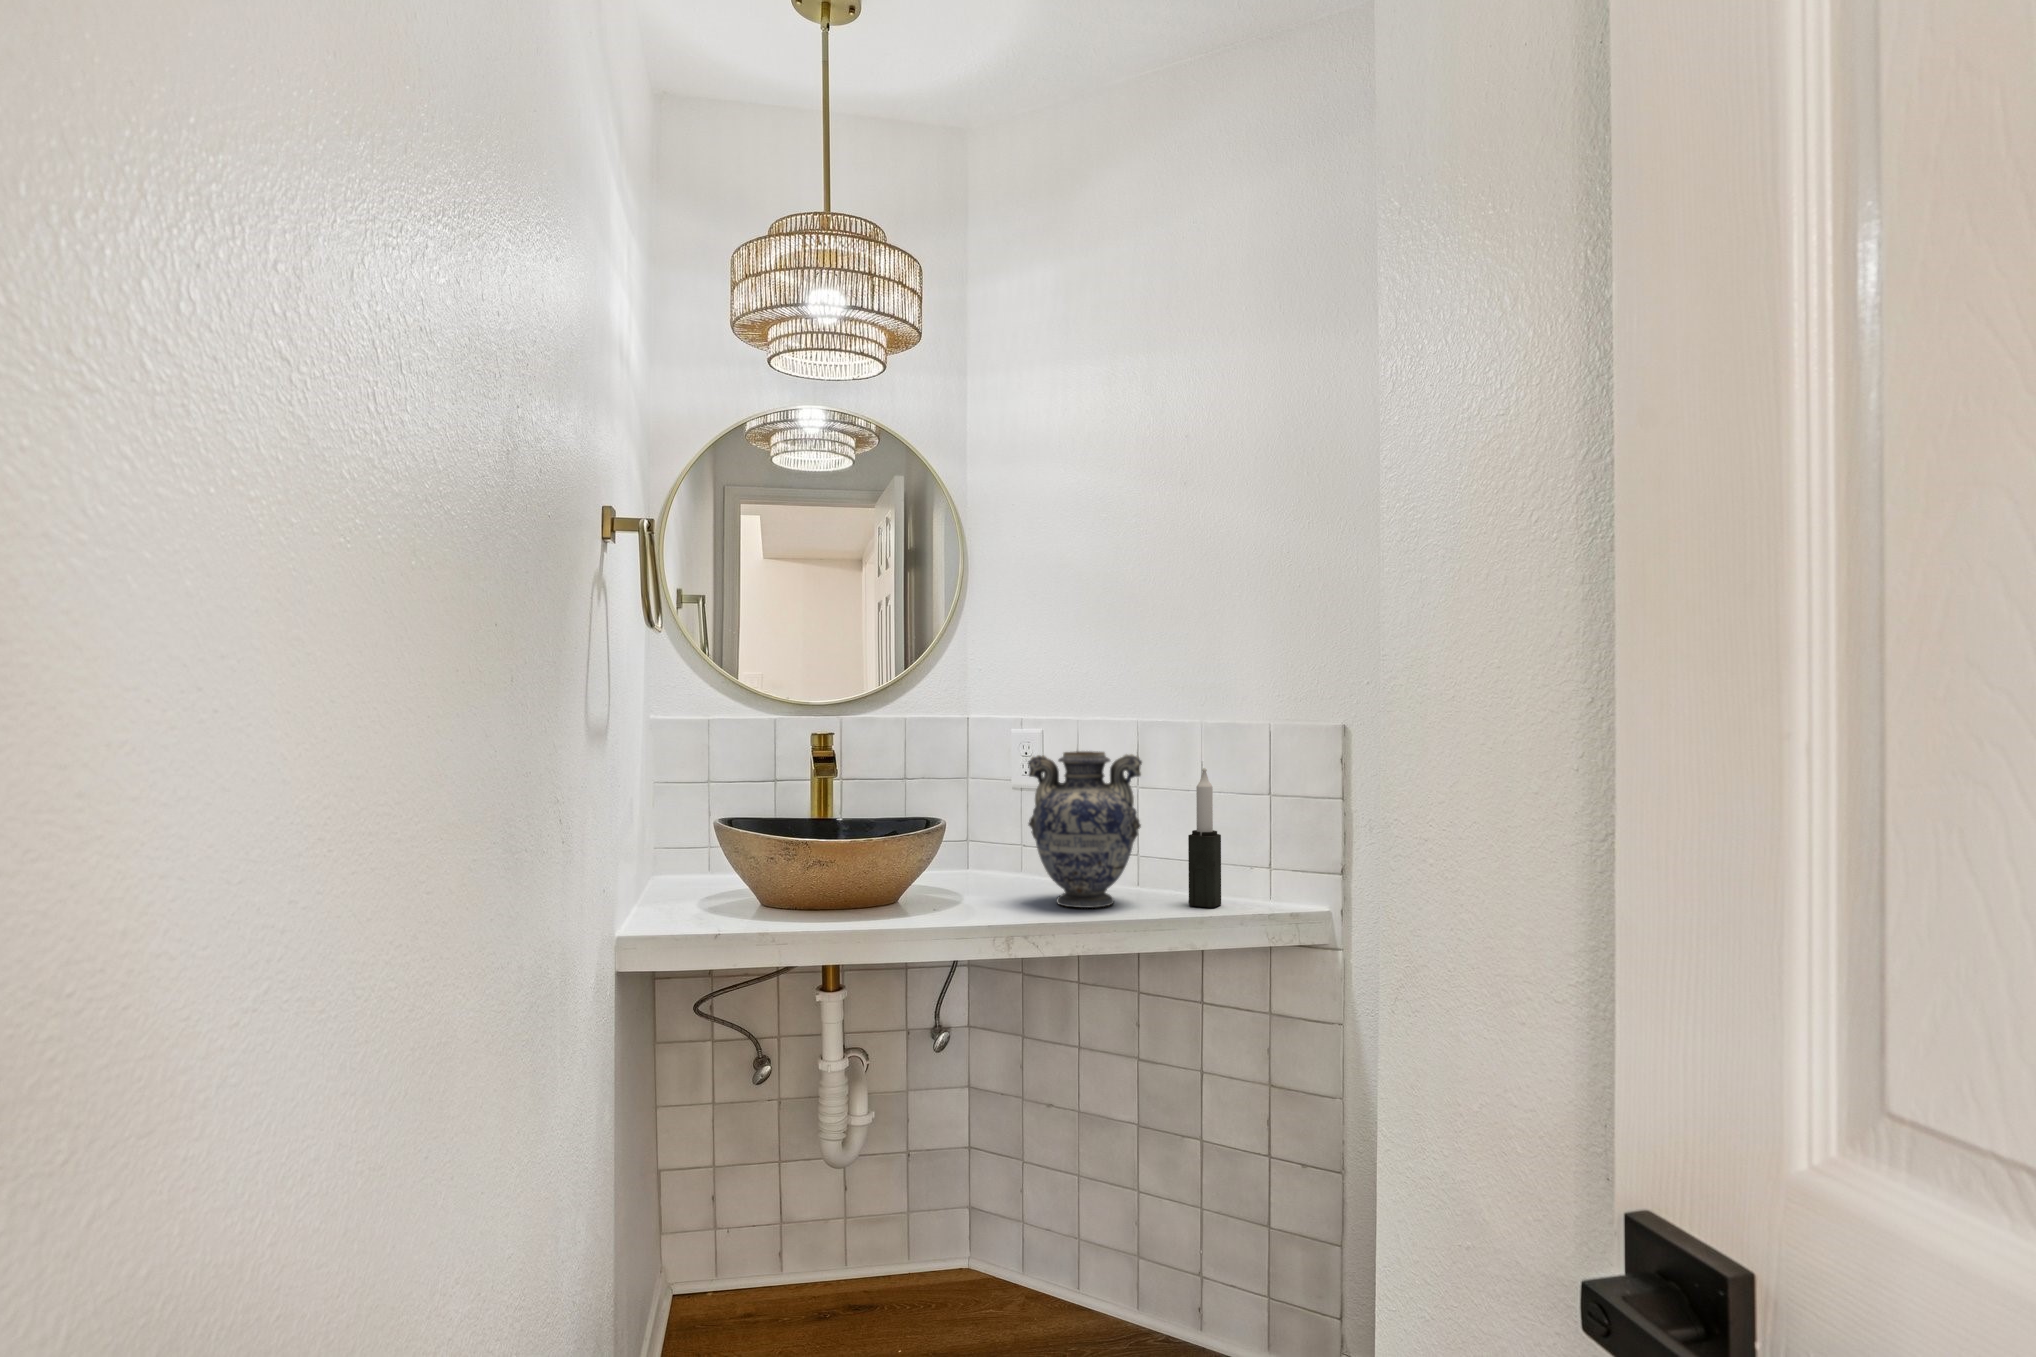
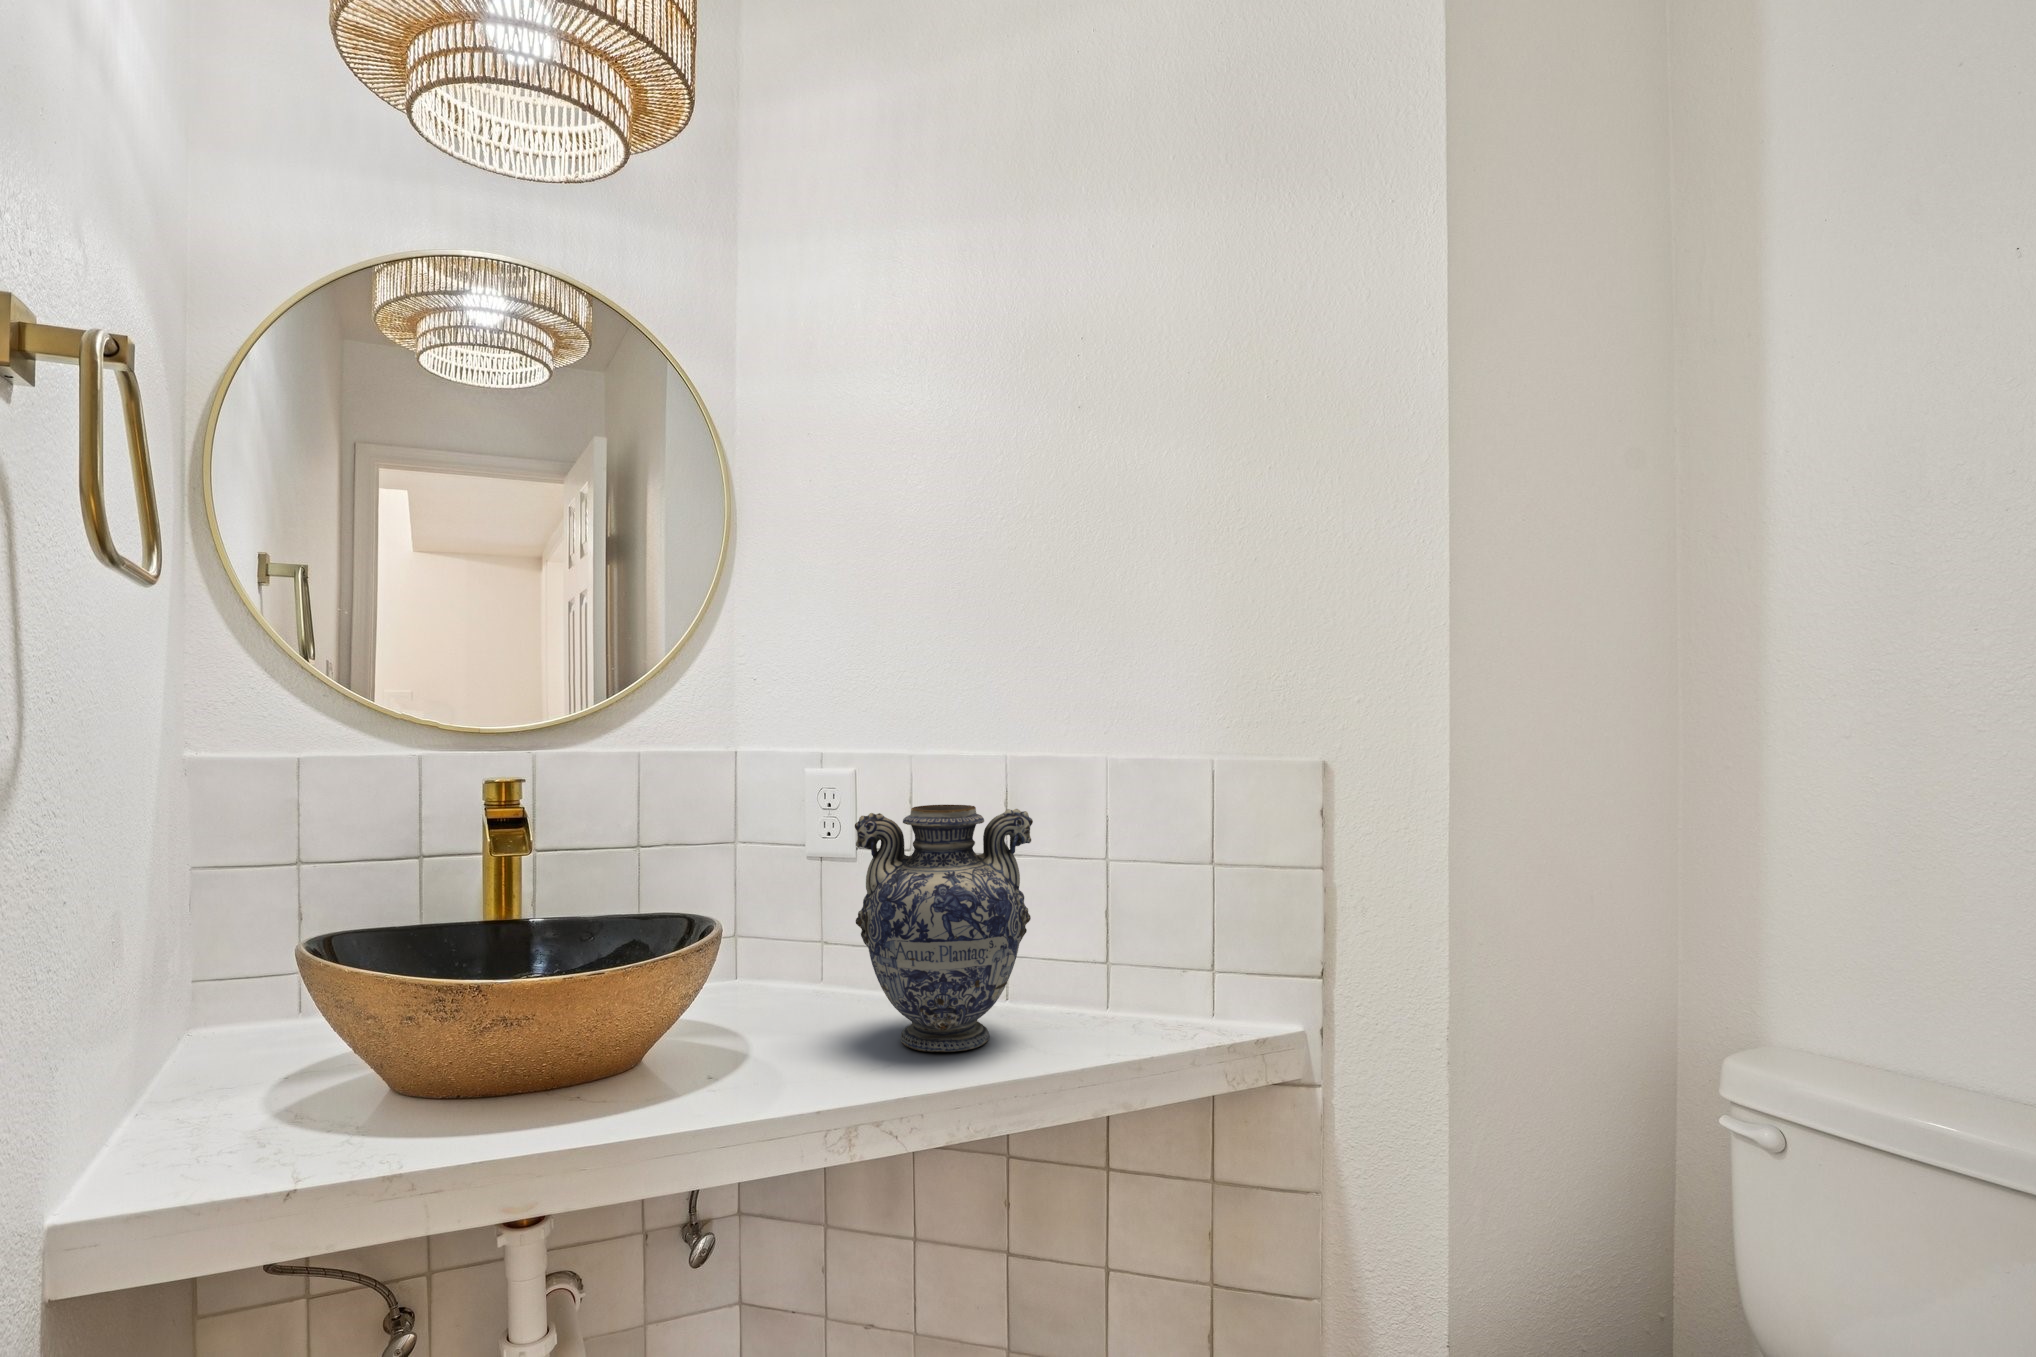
candle: present [1188,768,1221,907] -> none [1099,827,1144,1036]

